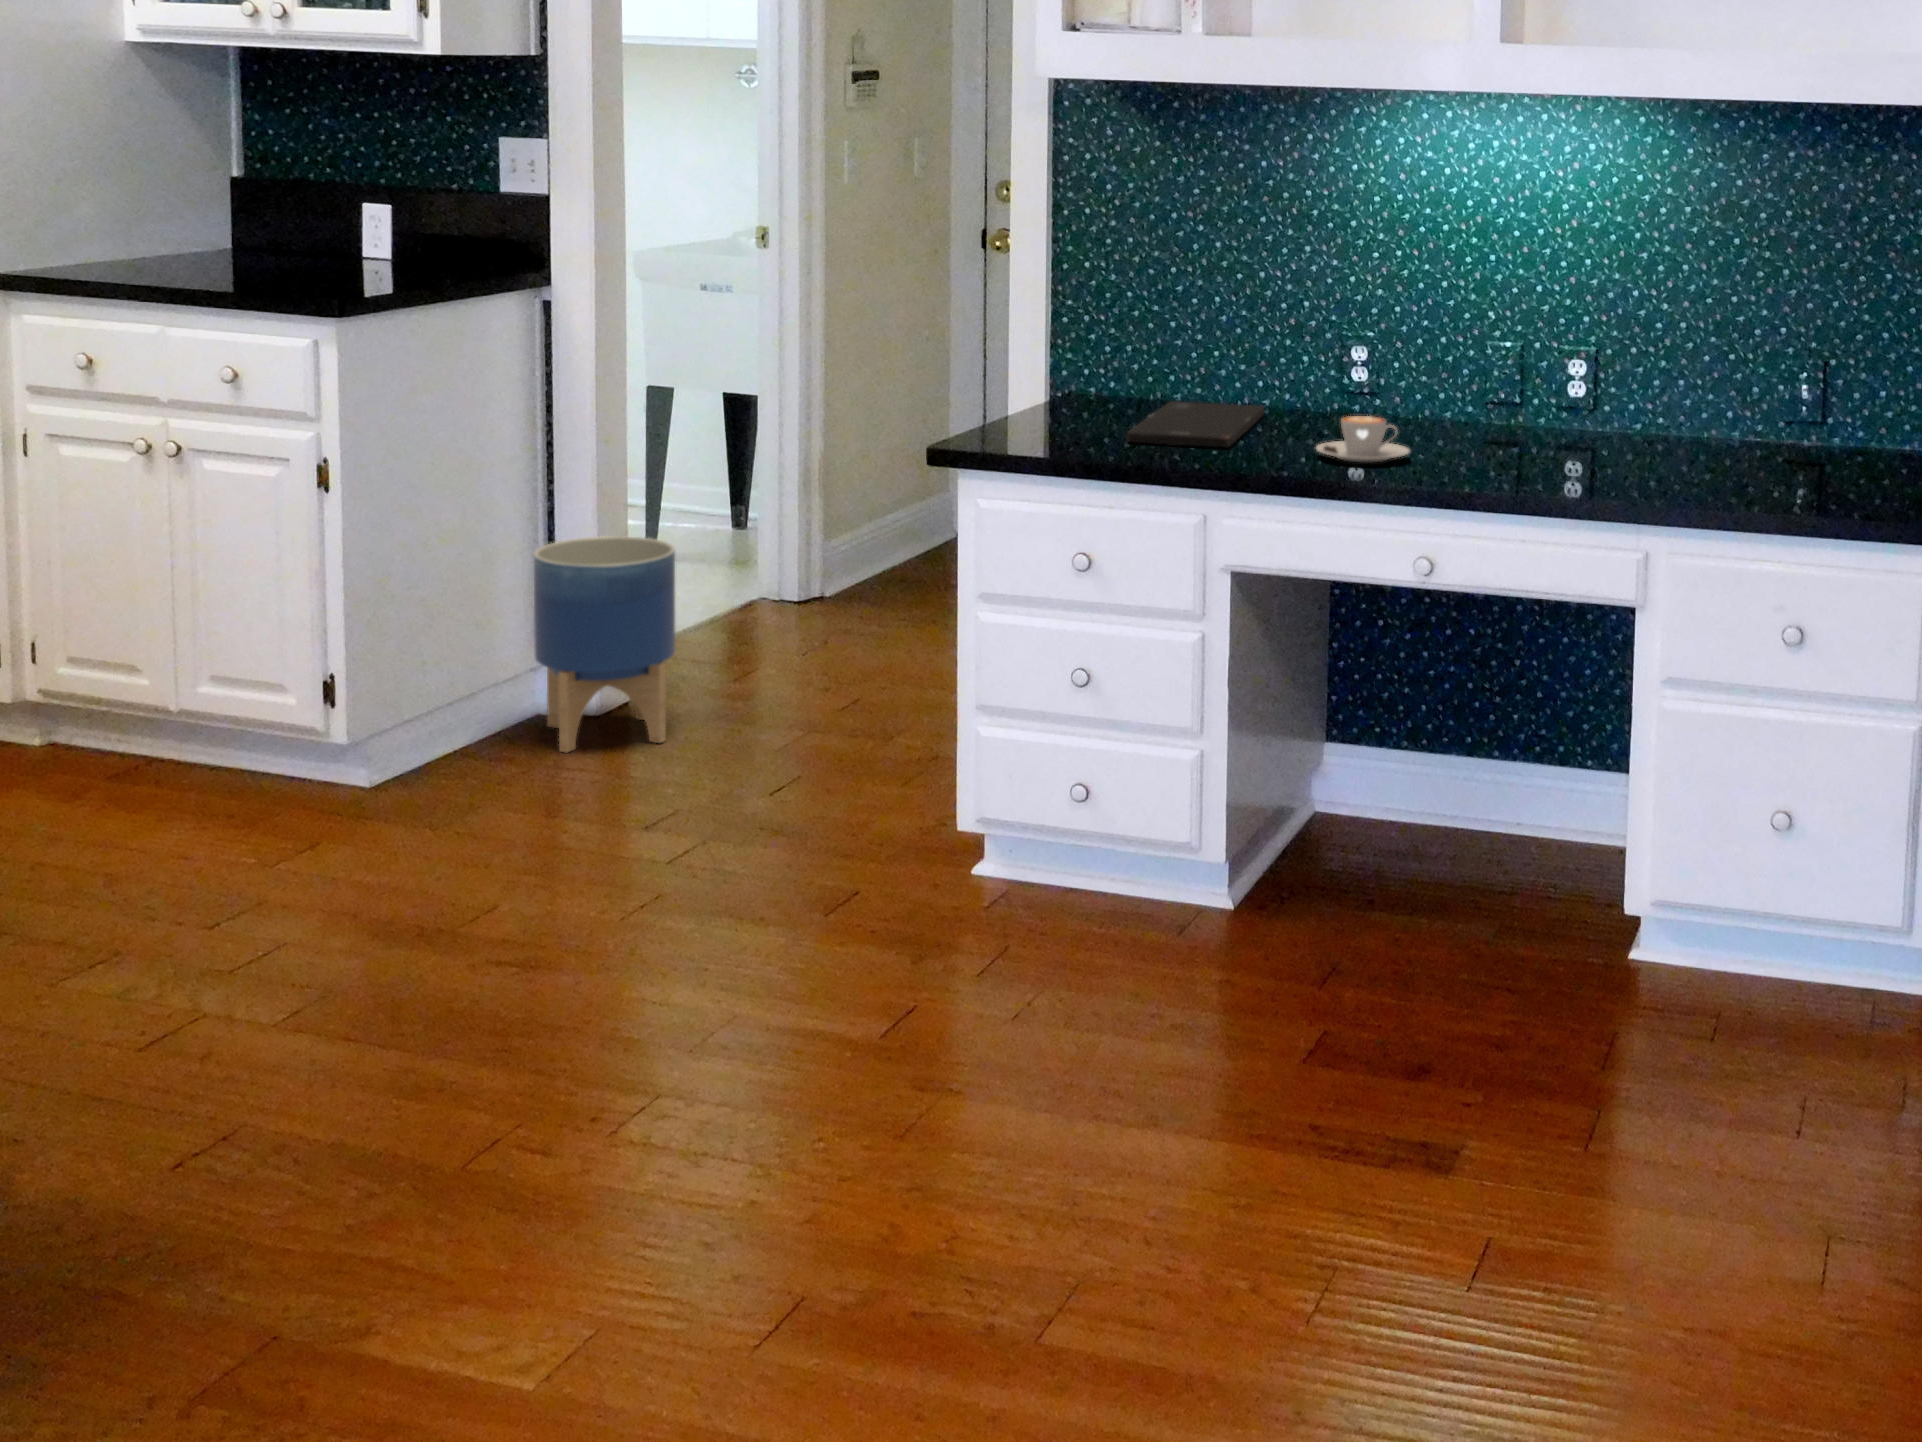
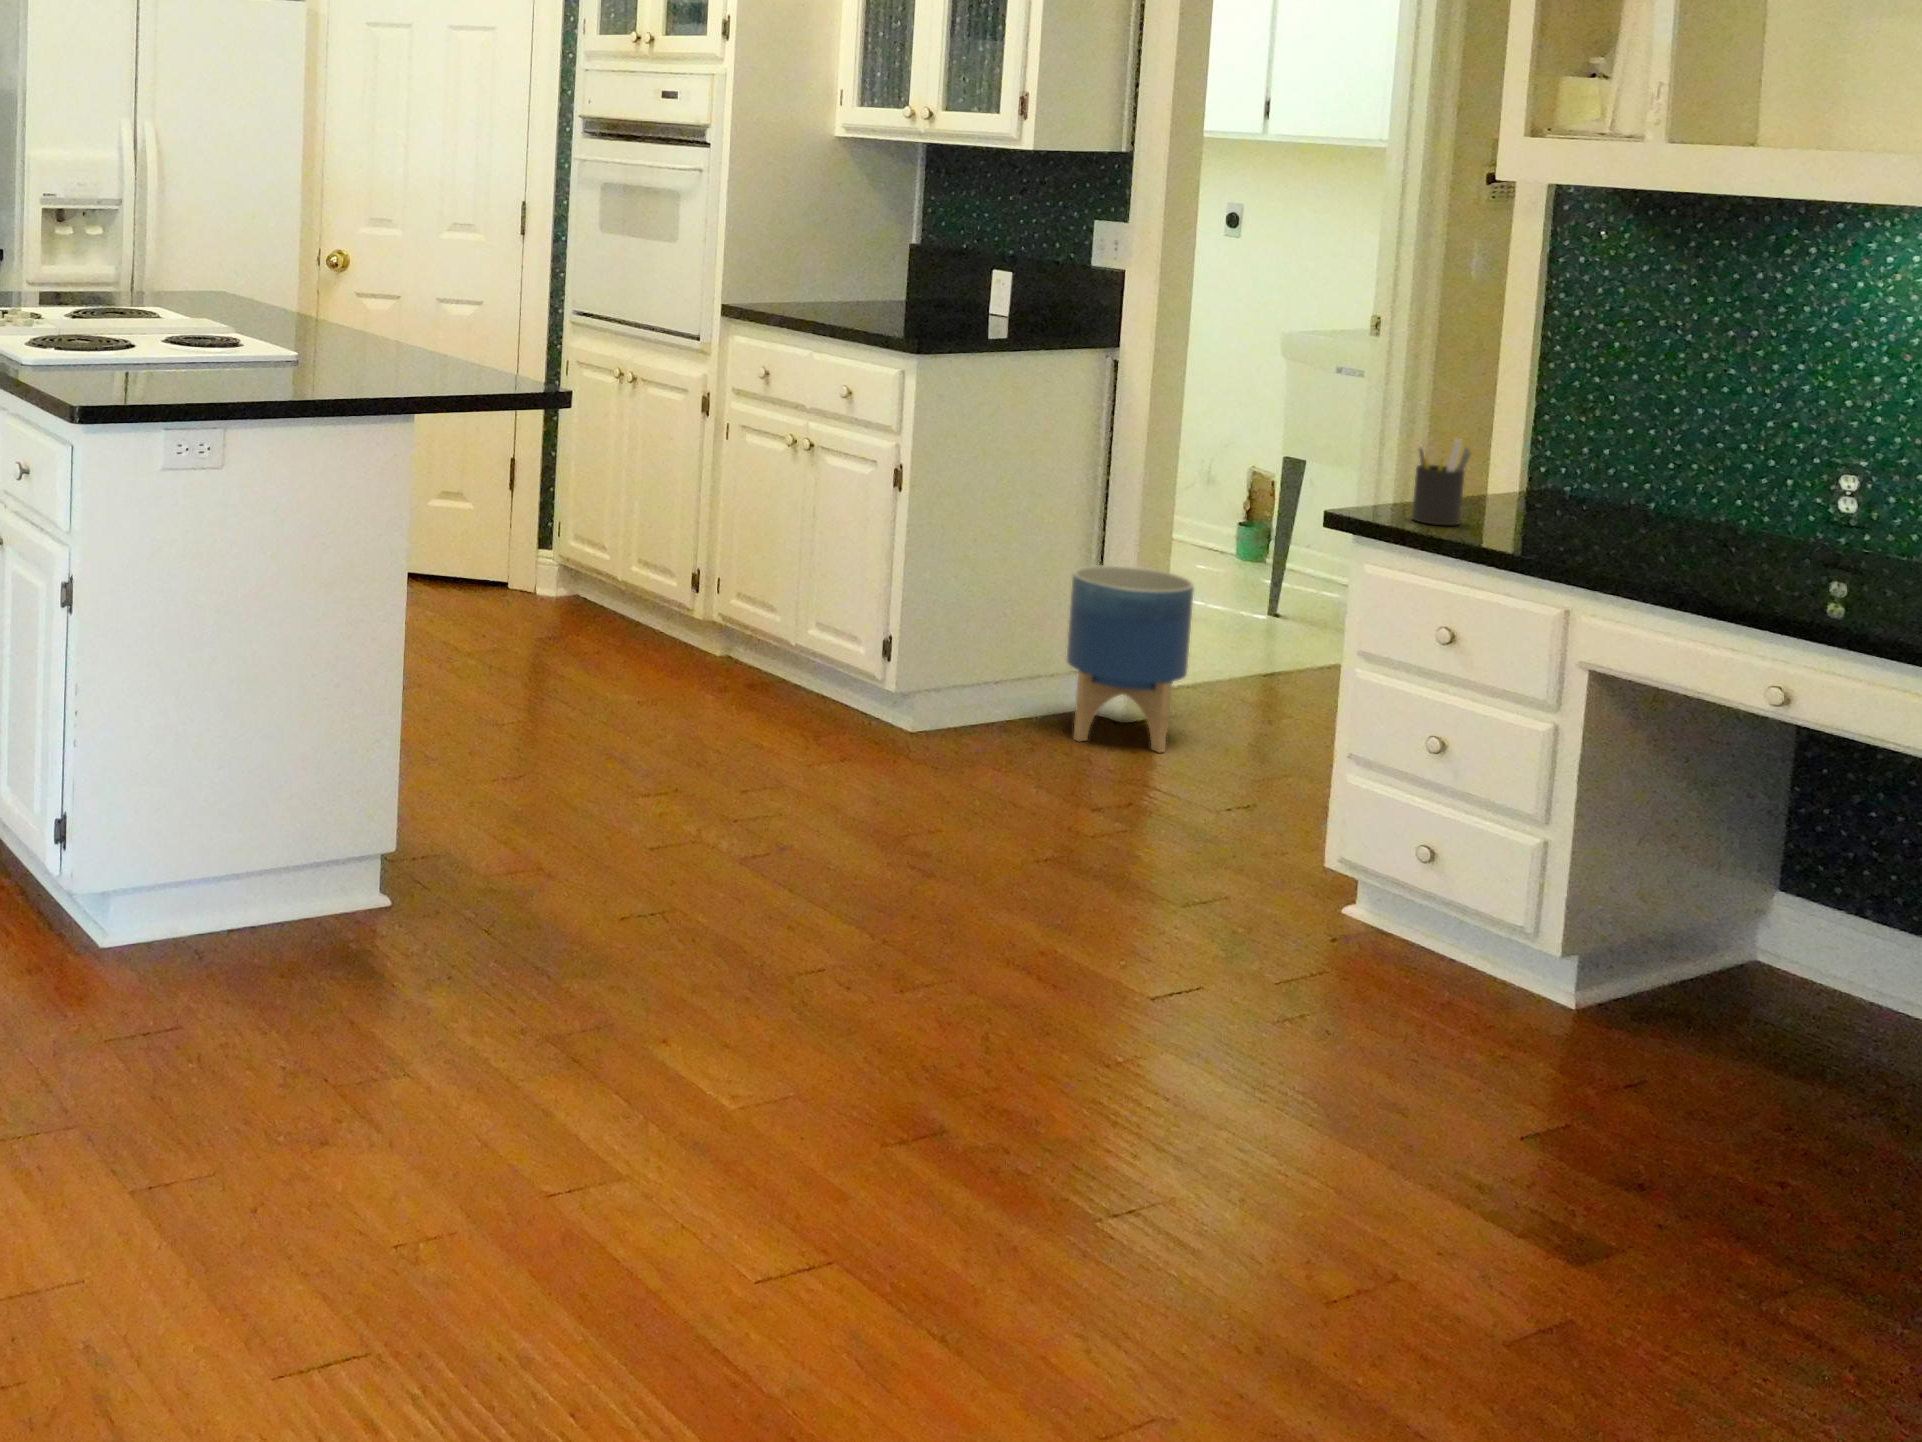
pen holder: none [1019,352,1072,444] -> present [1412,439,1471,525]
smartphone: present [1127,401,1264,447] -> none [1520,509,1723,553]
coffee cup: present [1316,416,1409,463] -> none [1707,540,1821,590]

